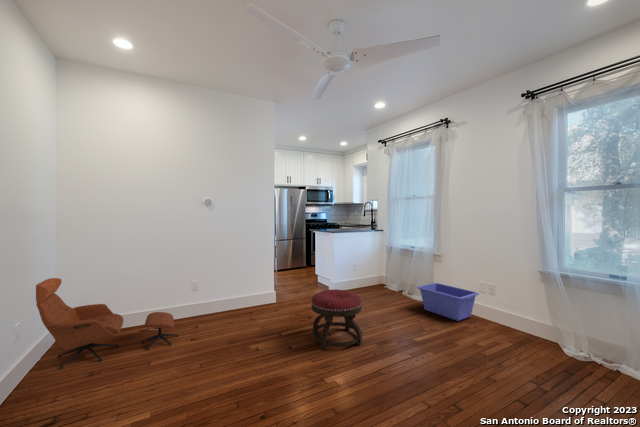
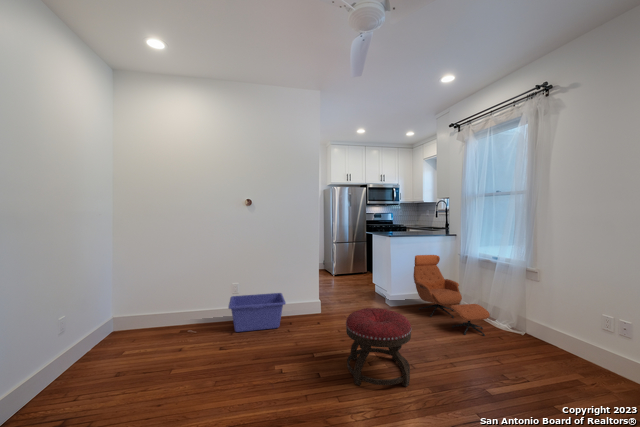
lounge chair: present [36,278,178,369] -> present [413,255,490,336]
storage bin: present [417,283,479,321] -> present [229,293,286,332]

